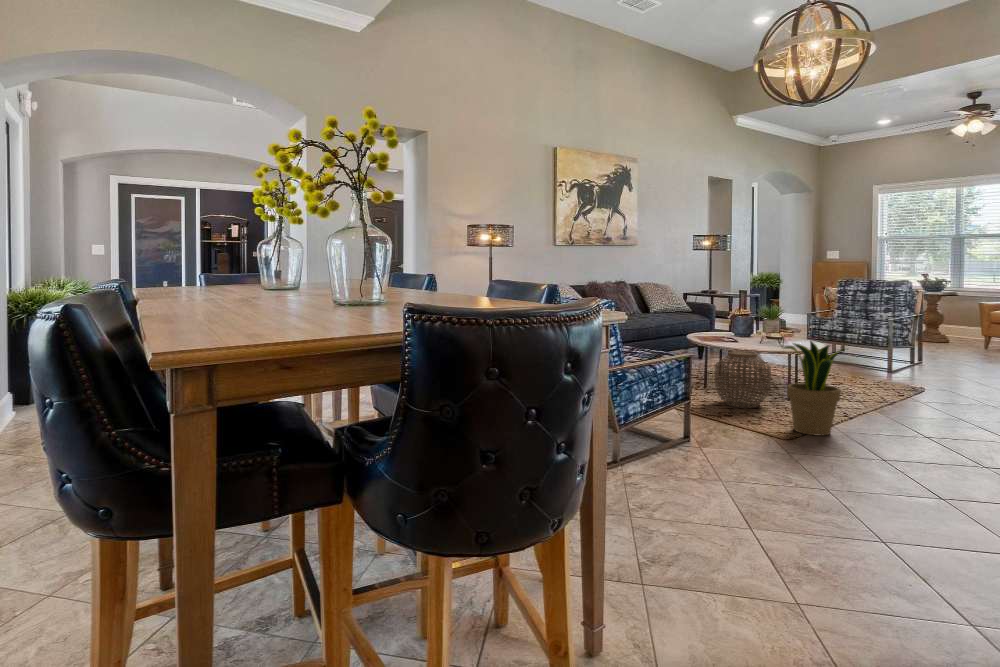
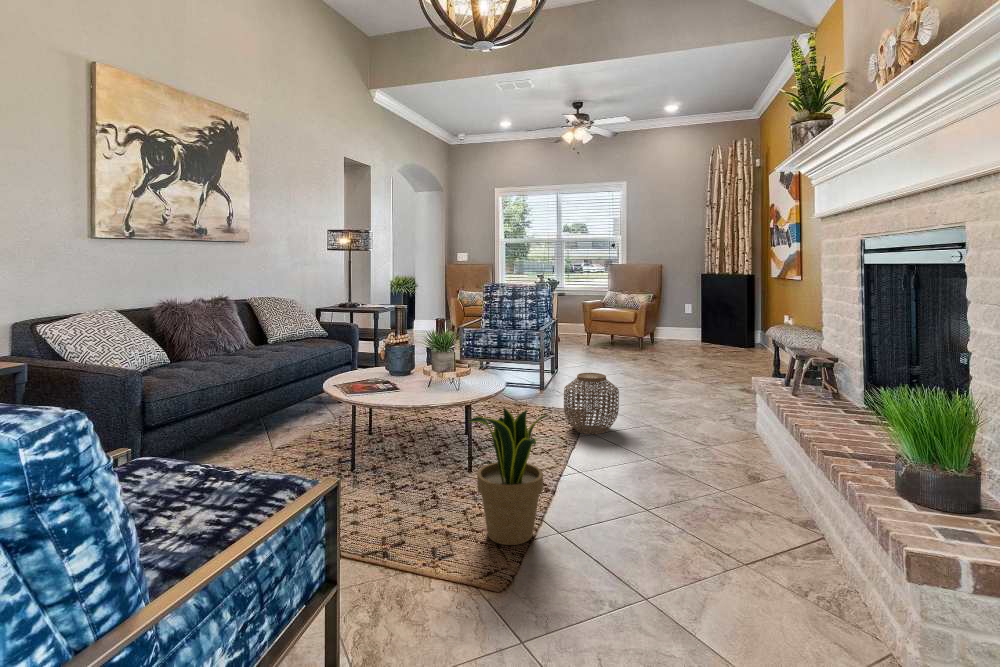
woven basket: present [715,351,771,408] -> present [564,373,619,434]

